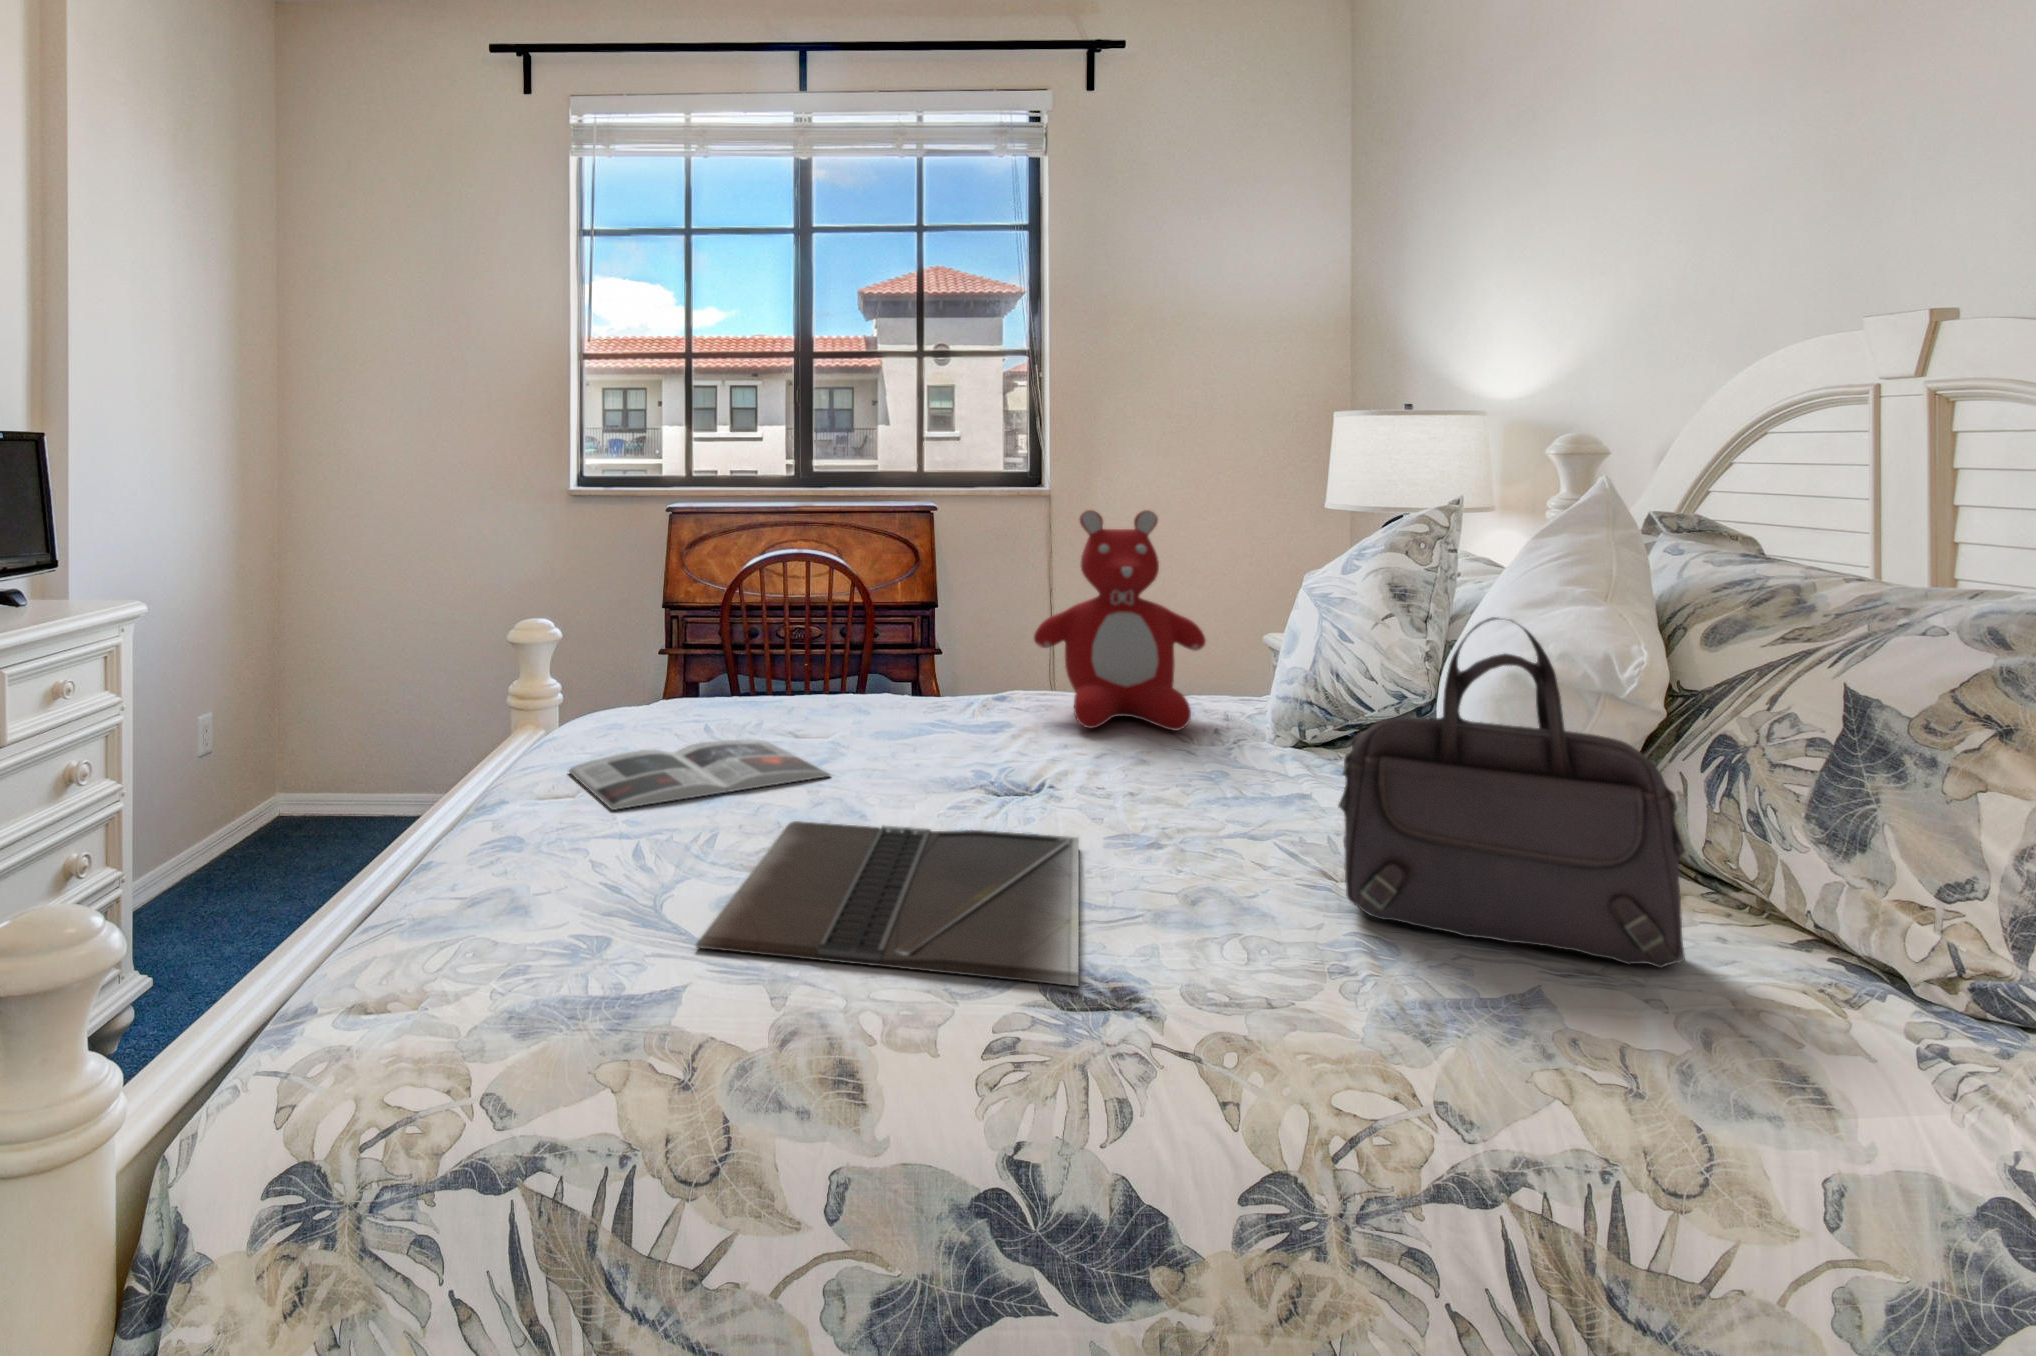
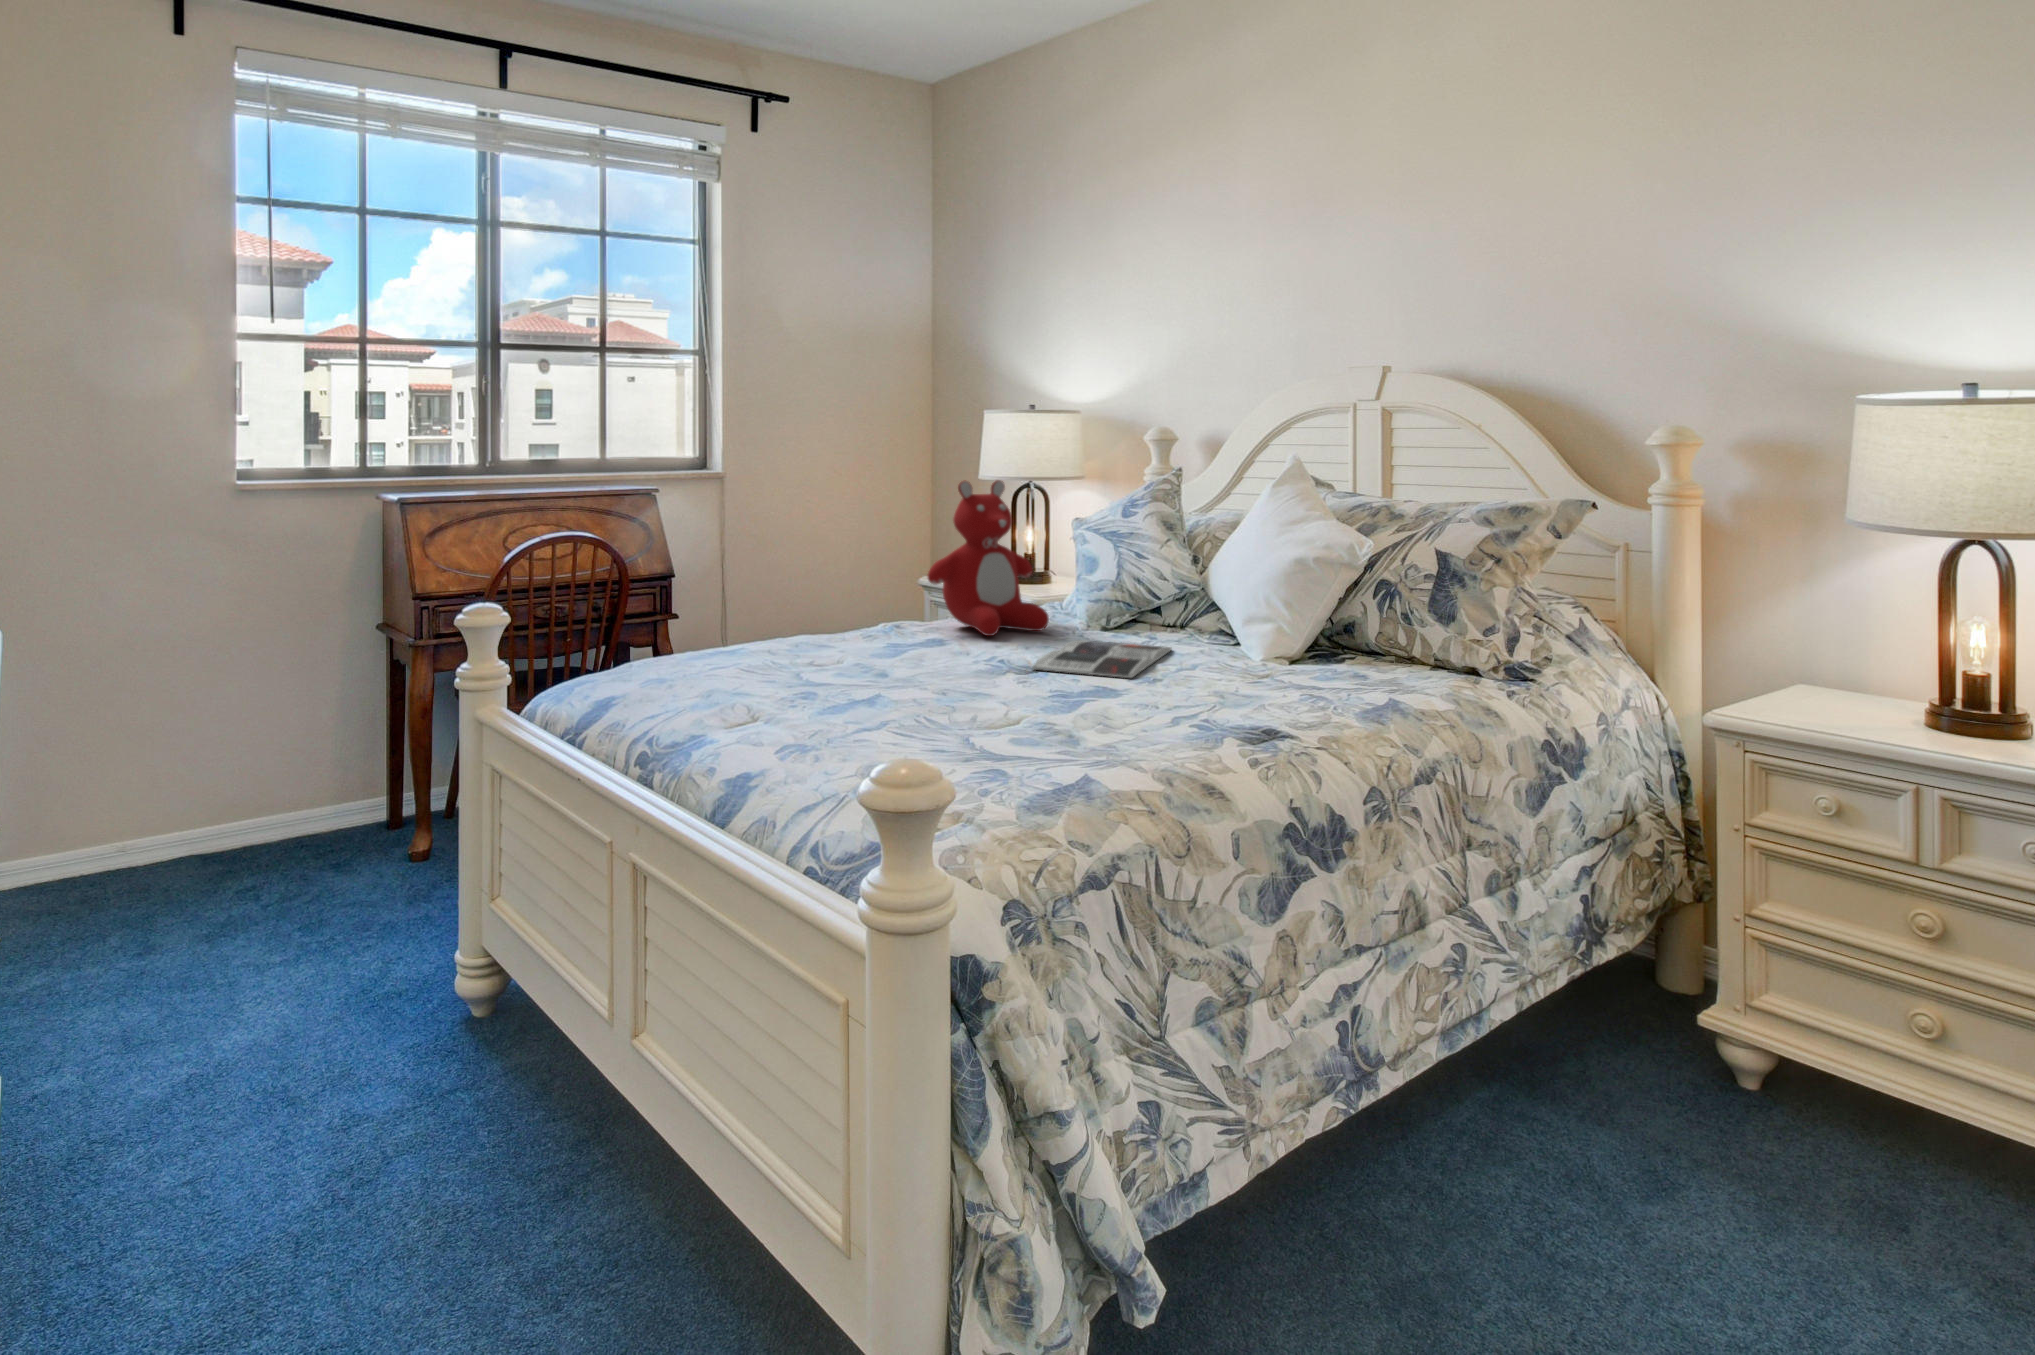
handbag: present [1338,617,1685,968] -> none [1272,522,1420,688]
magazine: present [569,739,830,810] -> present [1032,640,1172,678]
laptop: present [696,821,1079,986] -> none [948,682,1246,760]

